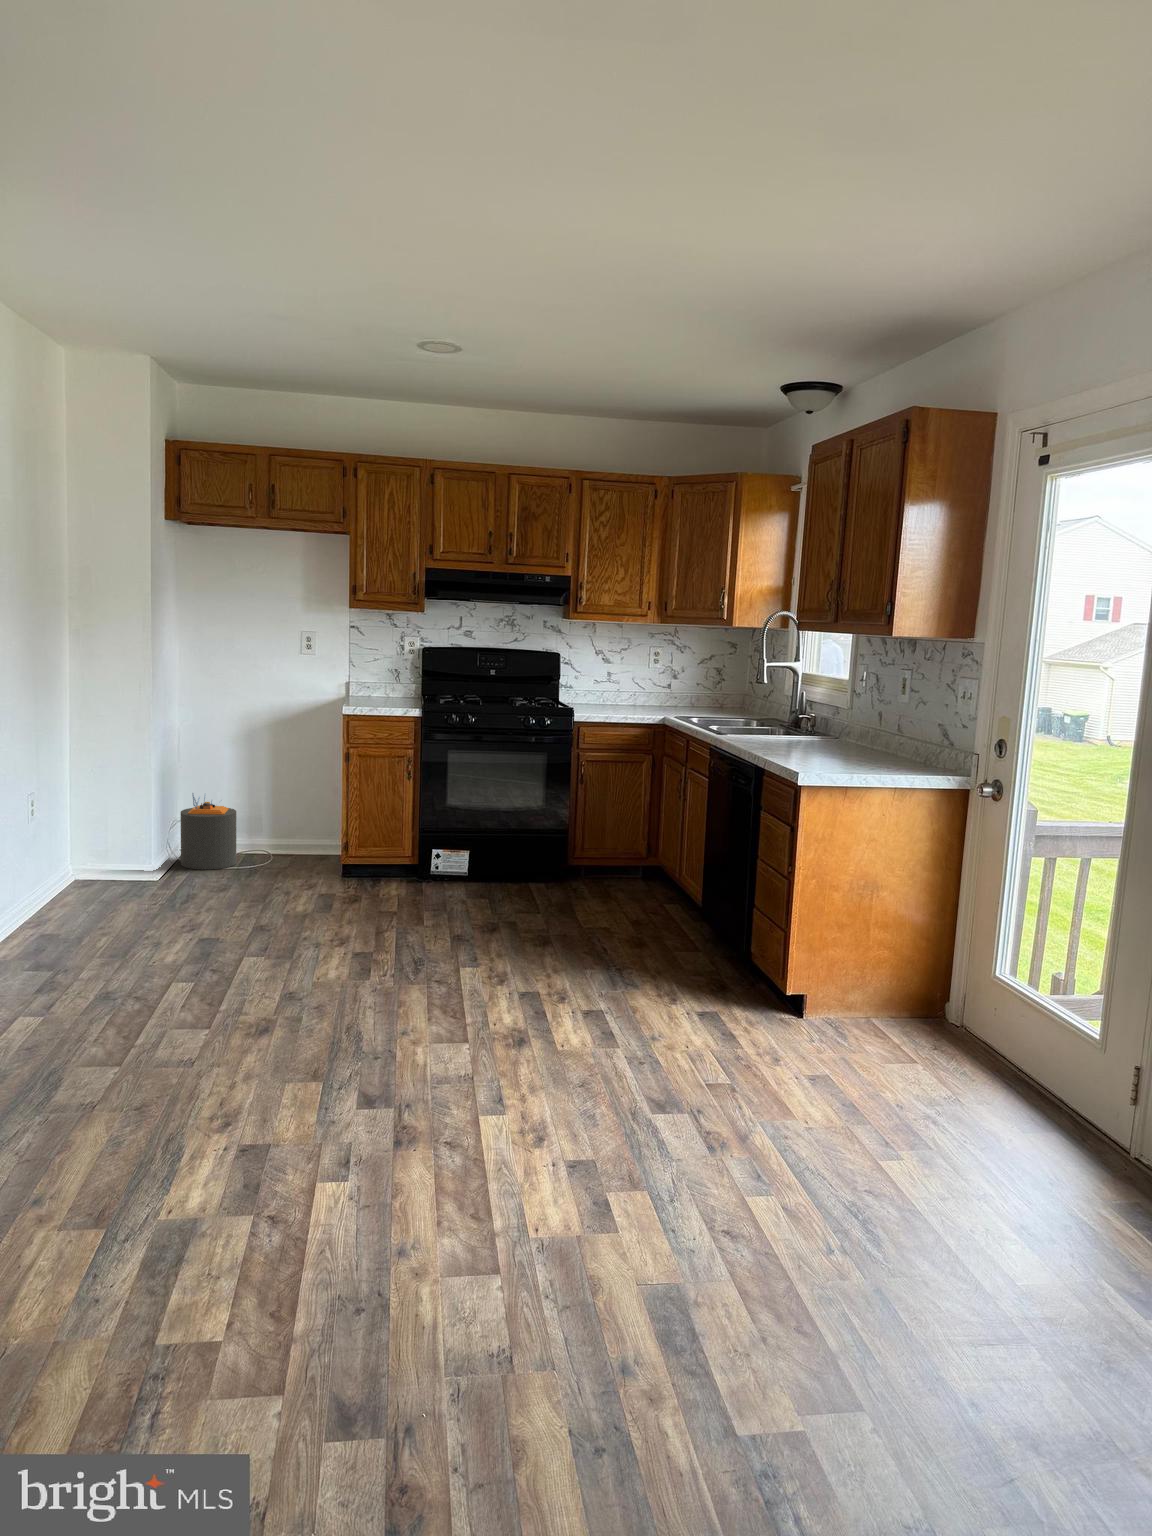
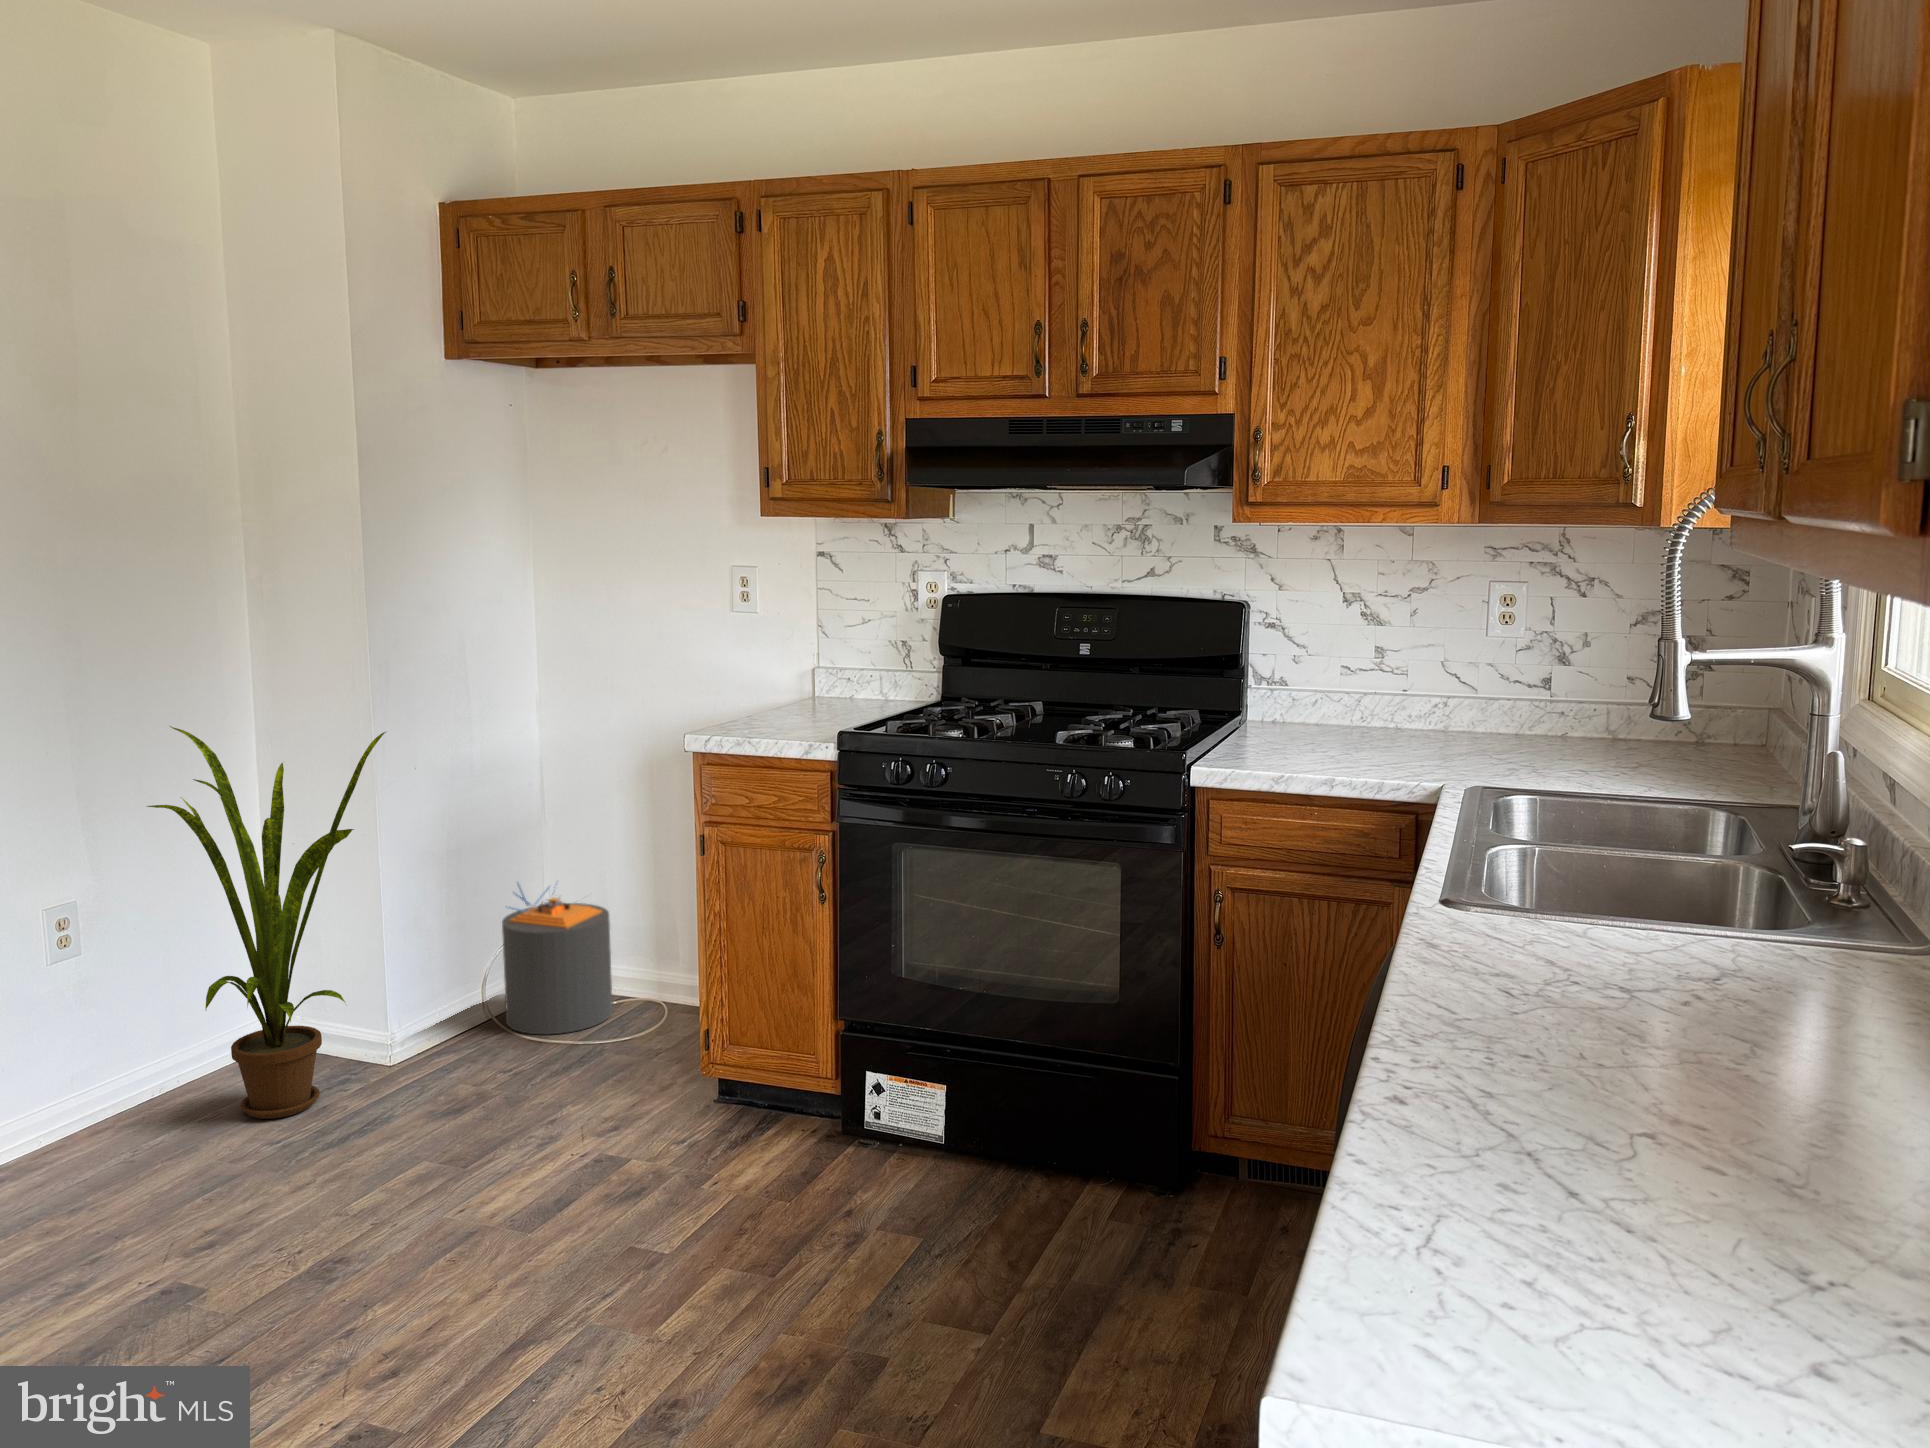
house plant: none [54,706,181,903] -> present [147,726,386,1119]

